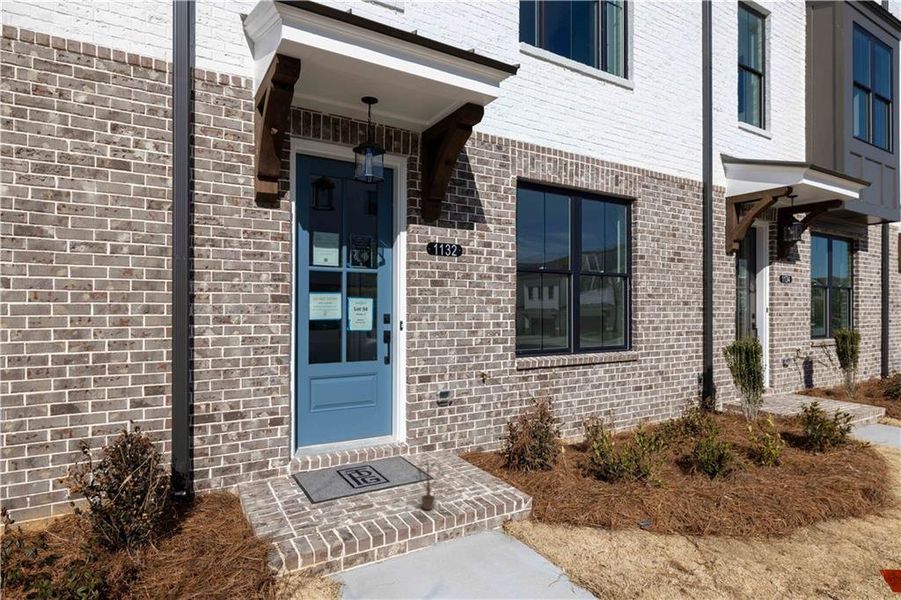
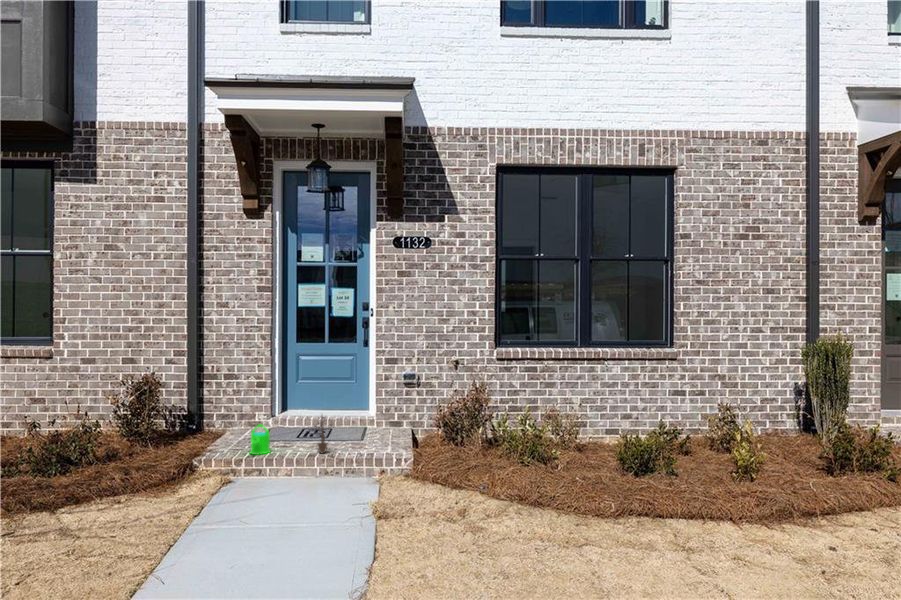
watering can: none [333,486,363,531] -> present [250,424,270,455]

